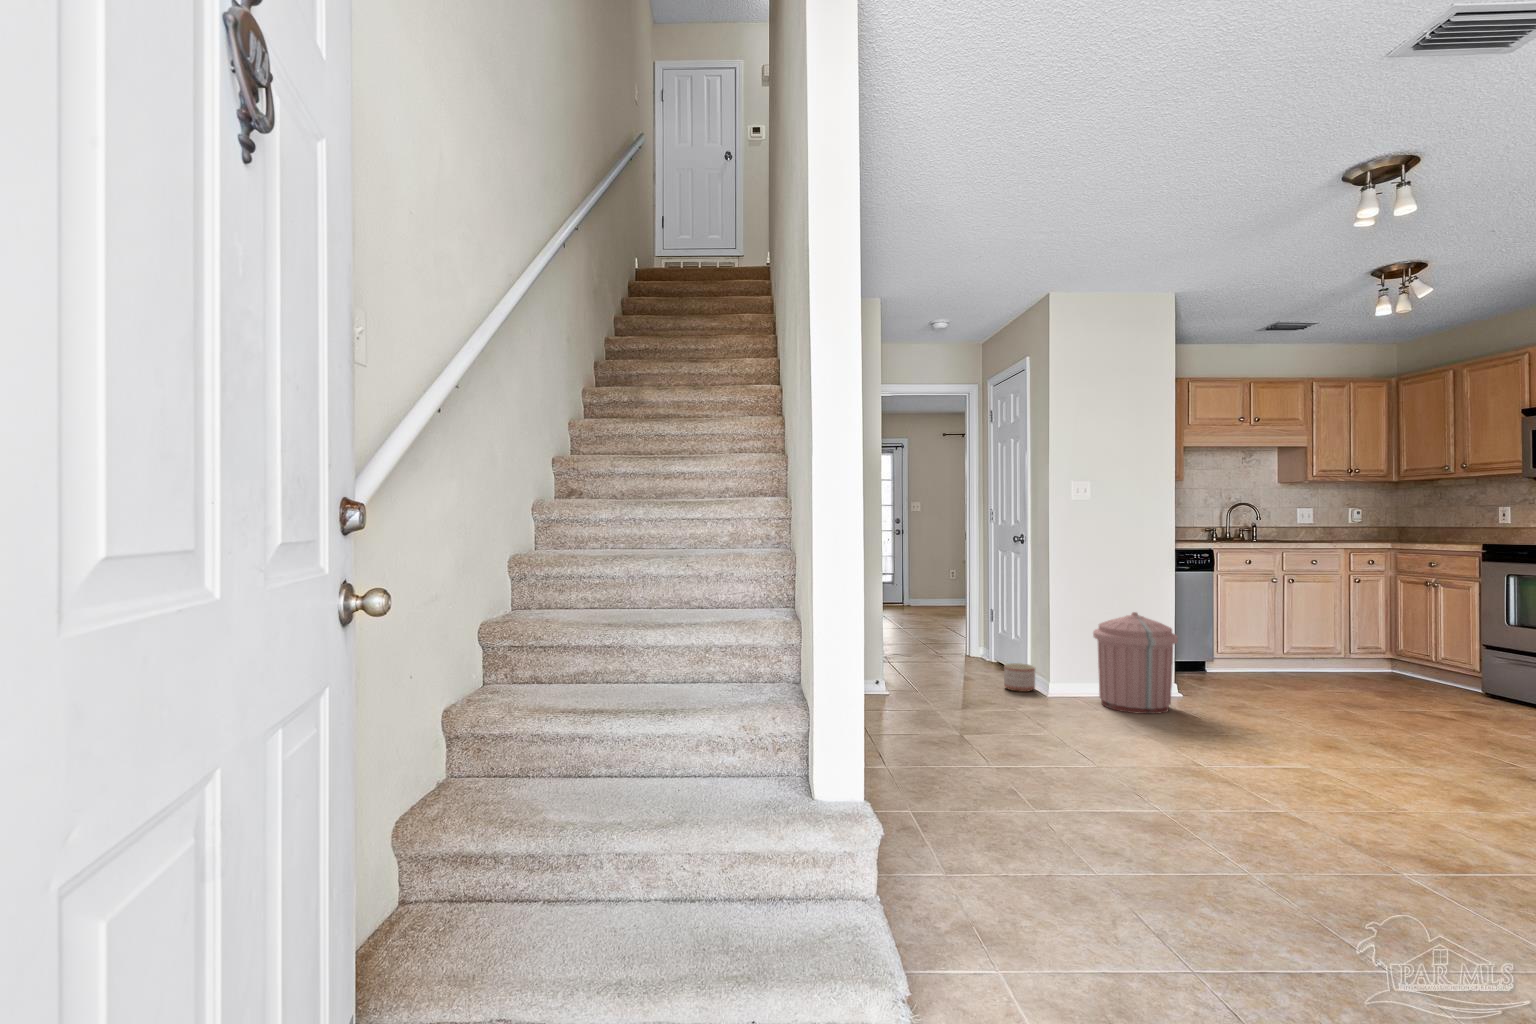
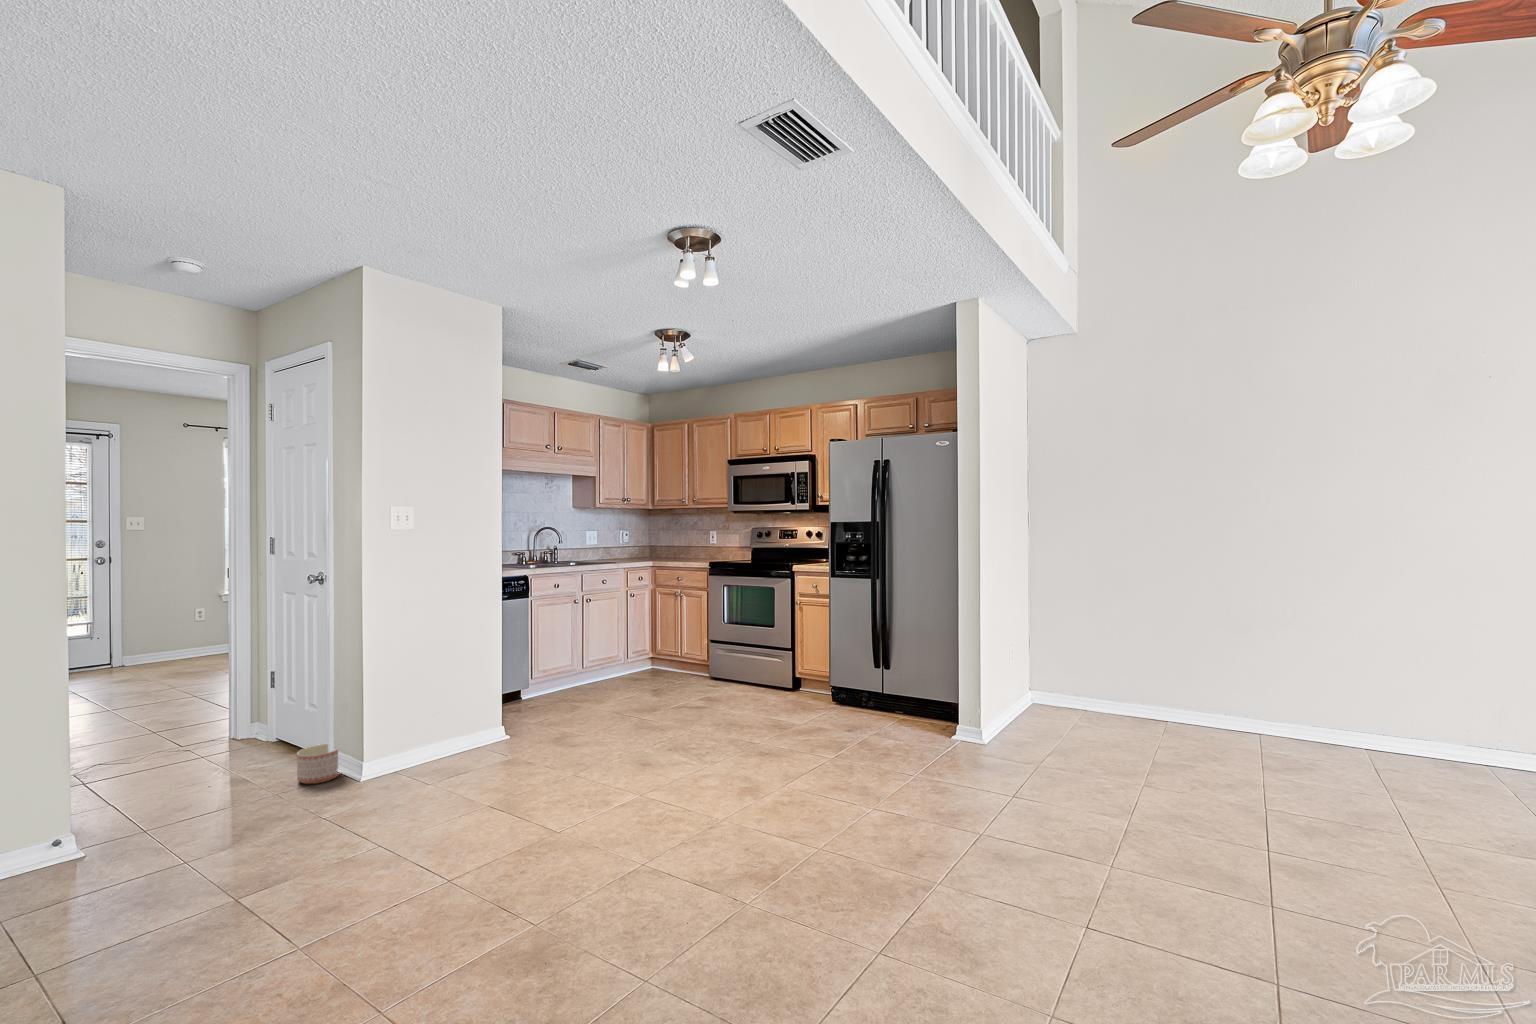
trash can: present [1093,612,1178,714] -> none [417,661,509,778]

